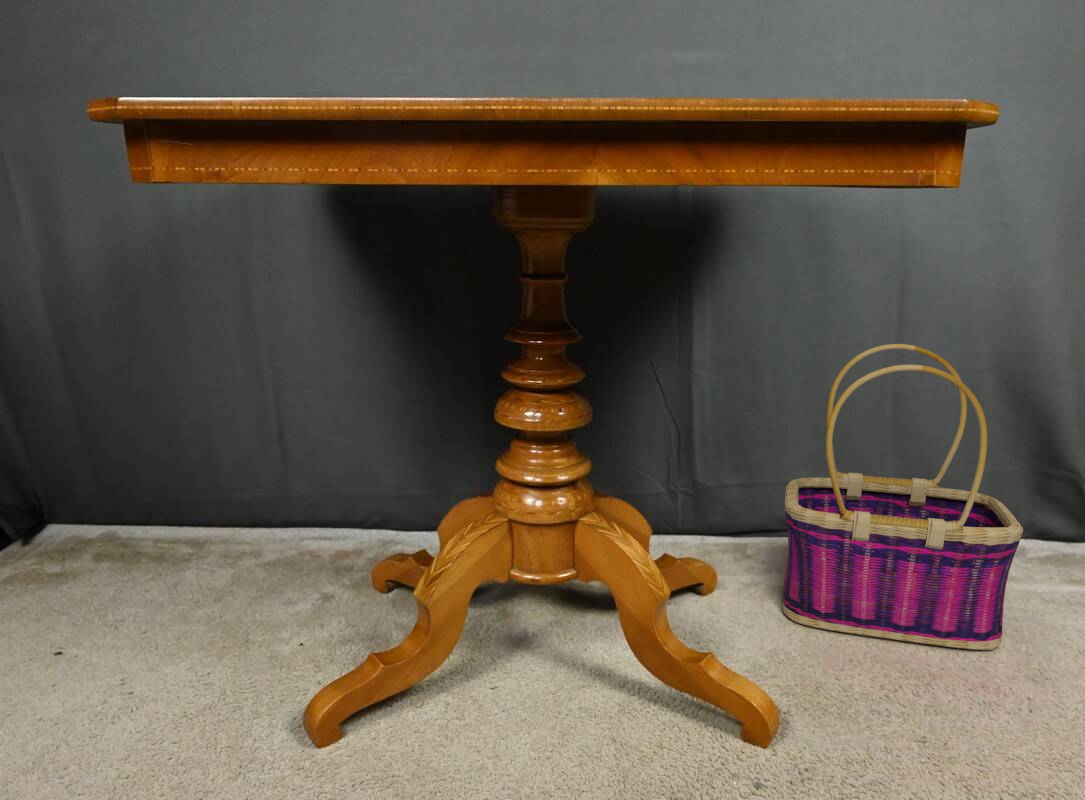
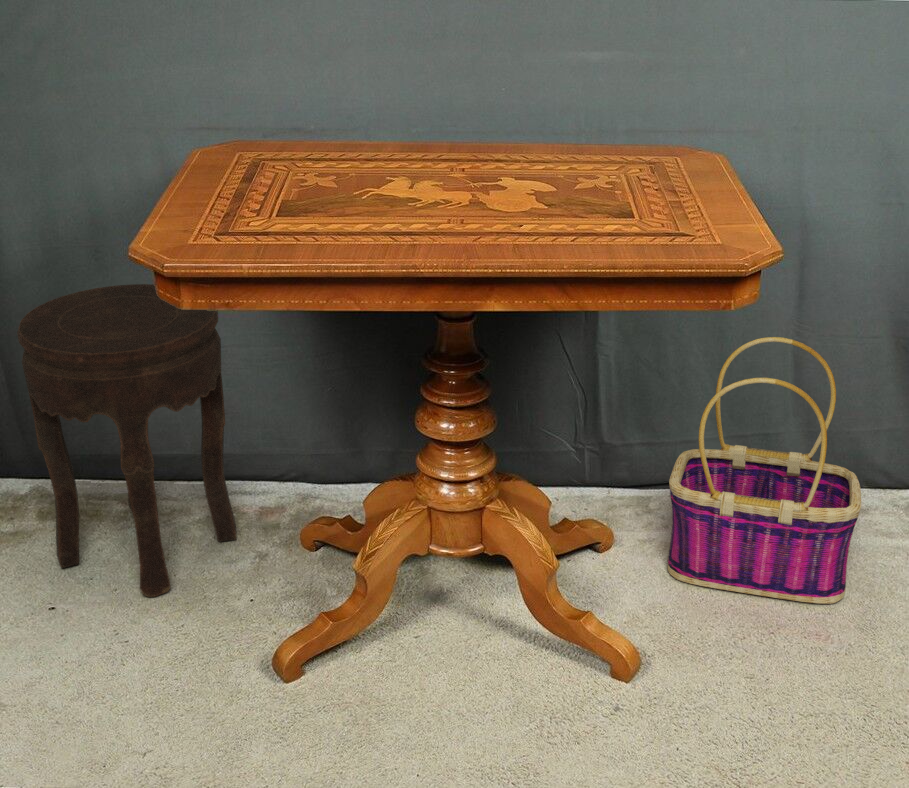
side table: none [47,304,304,639] -> present [17,284,236,597]

